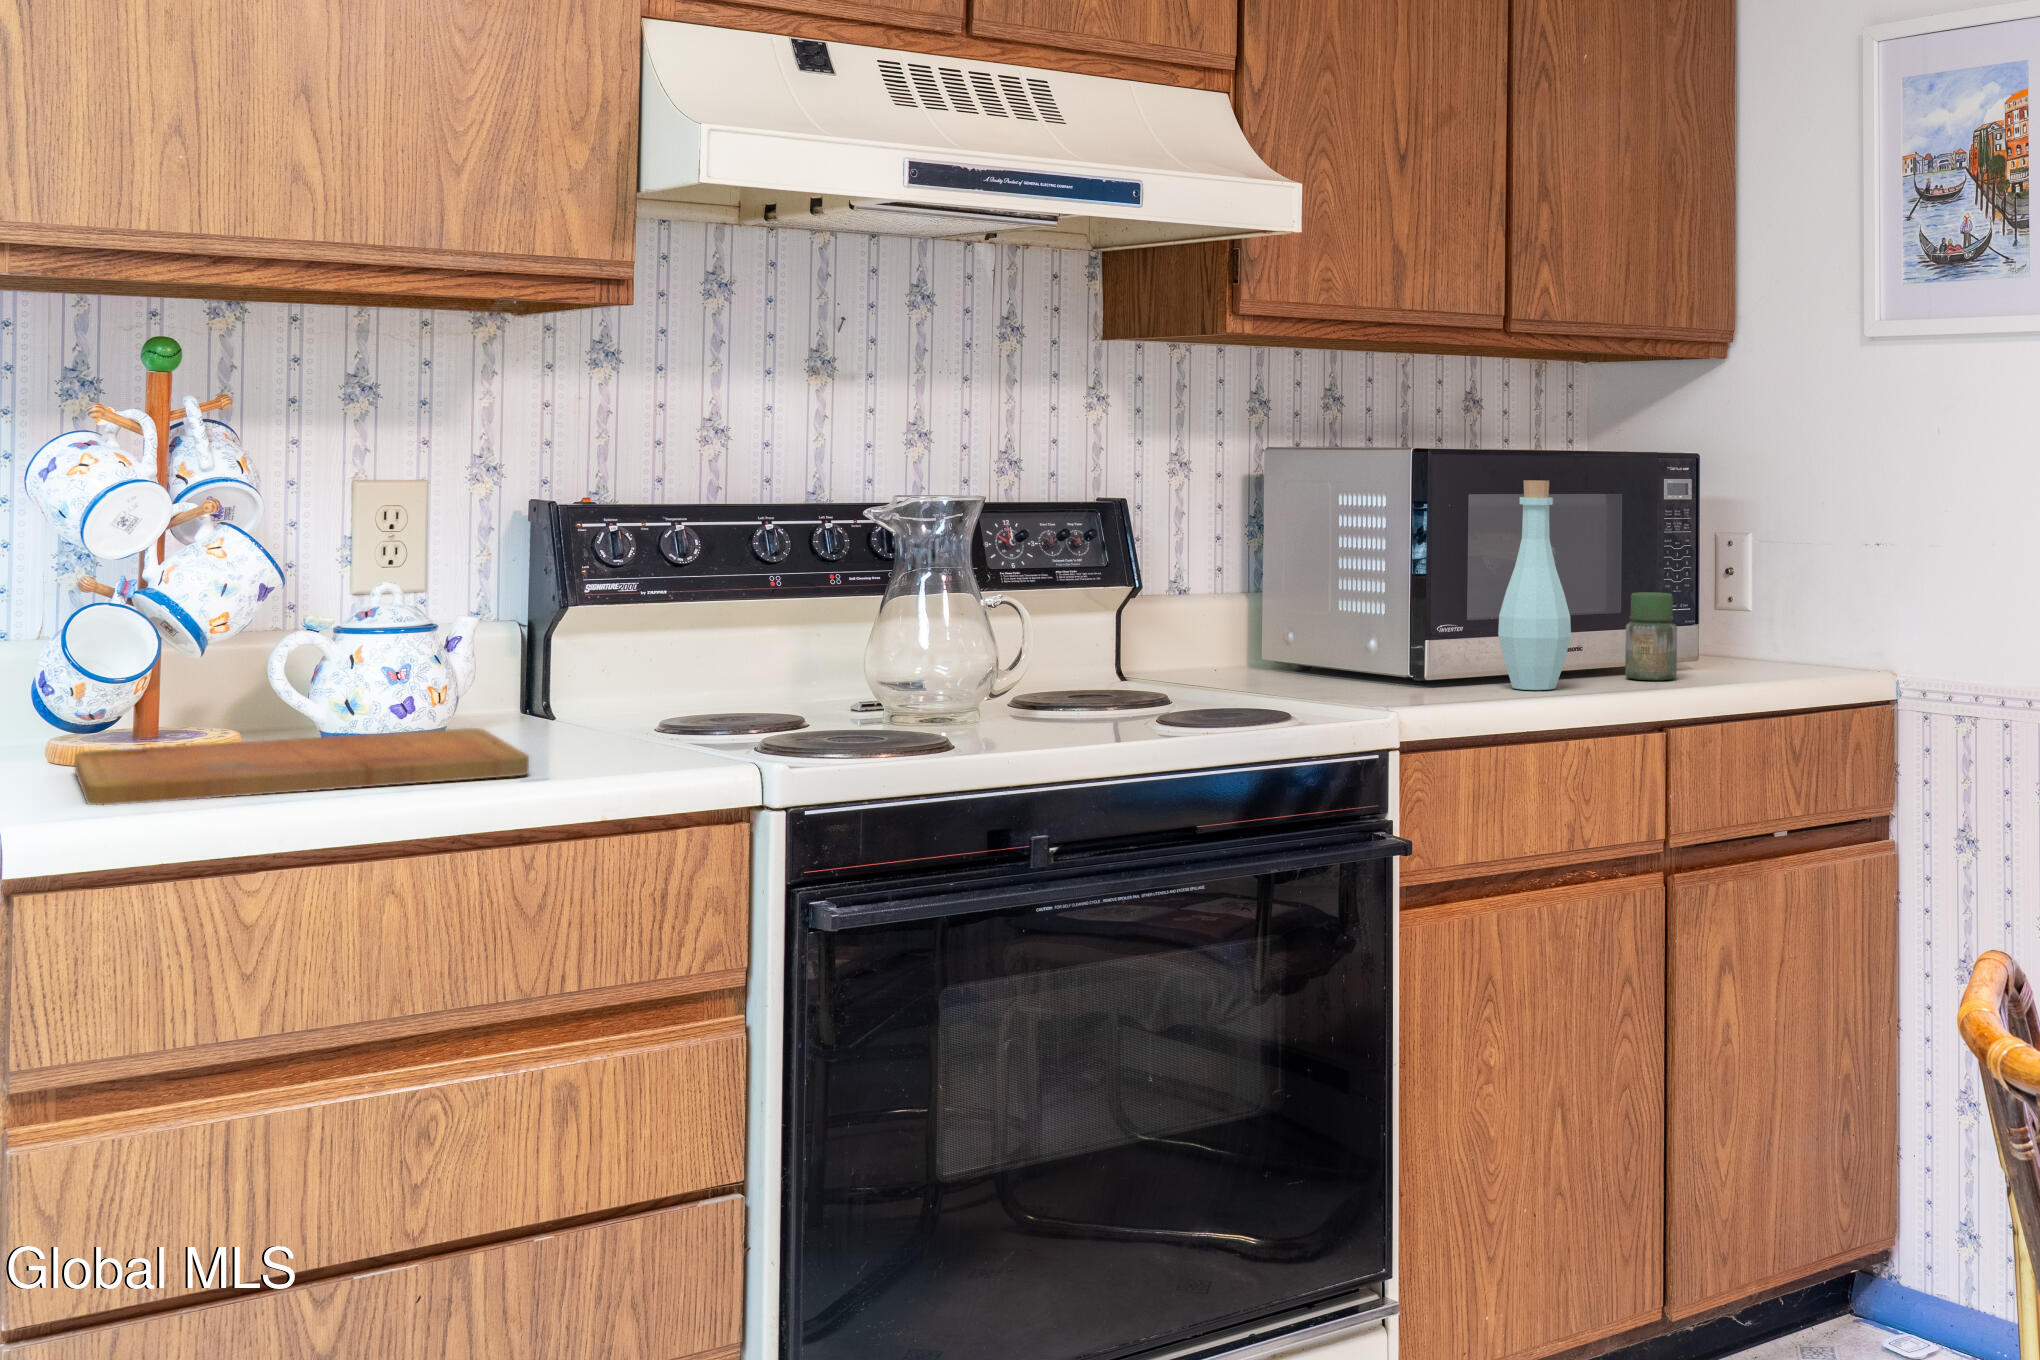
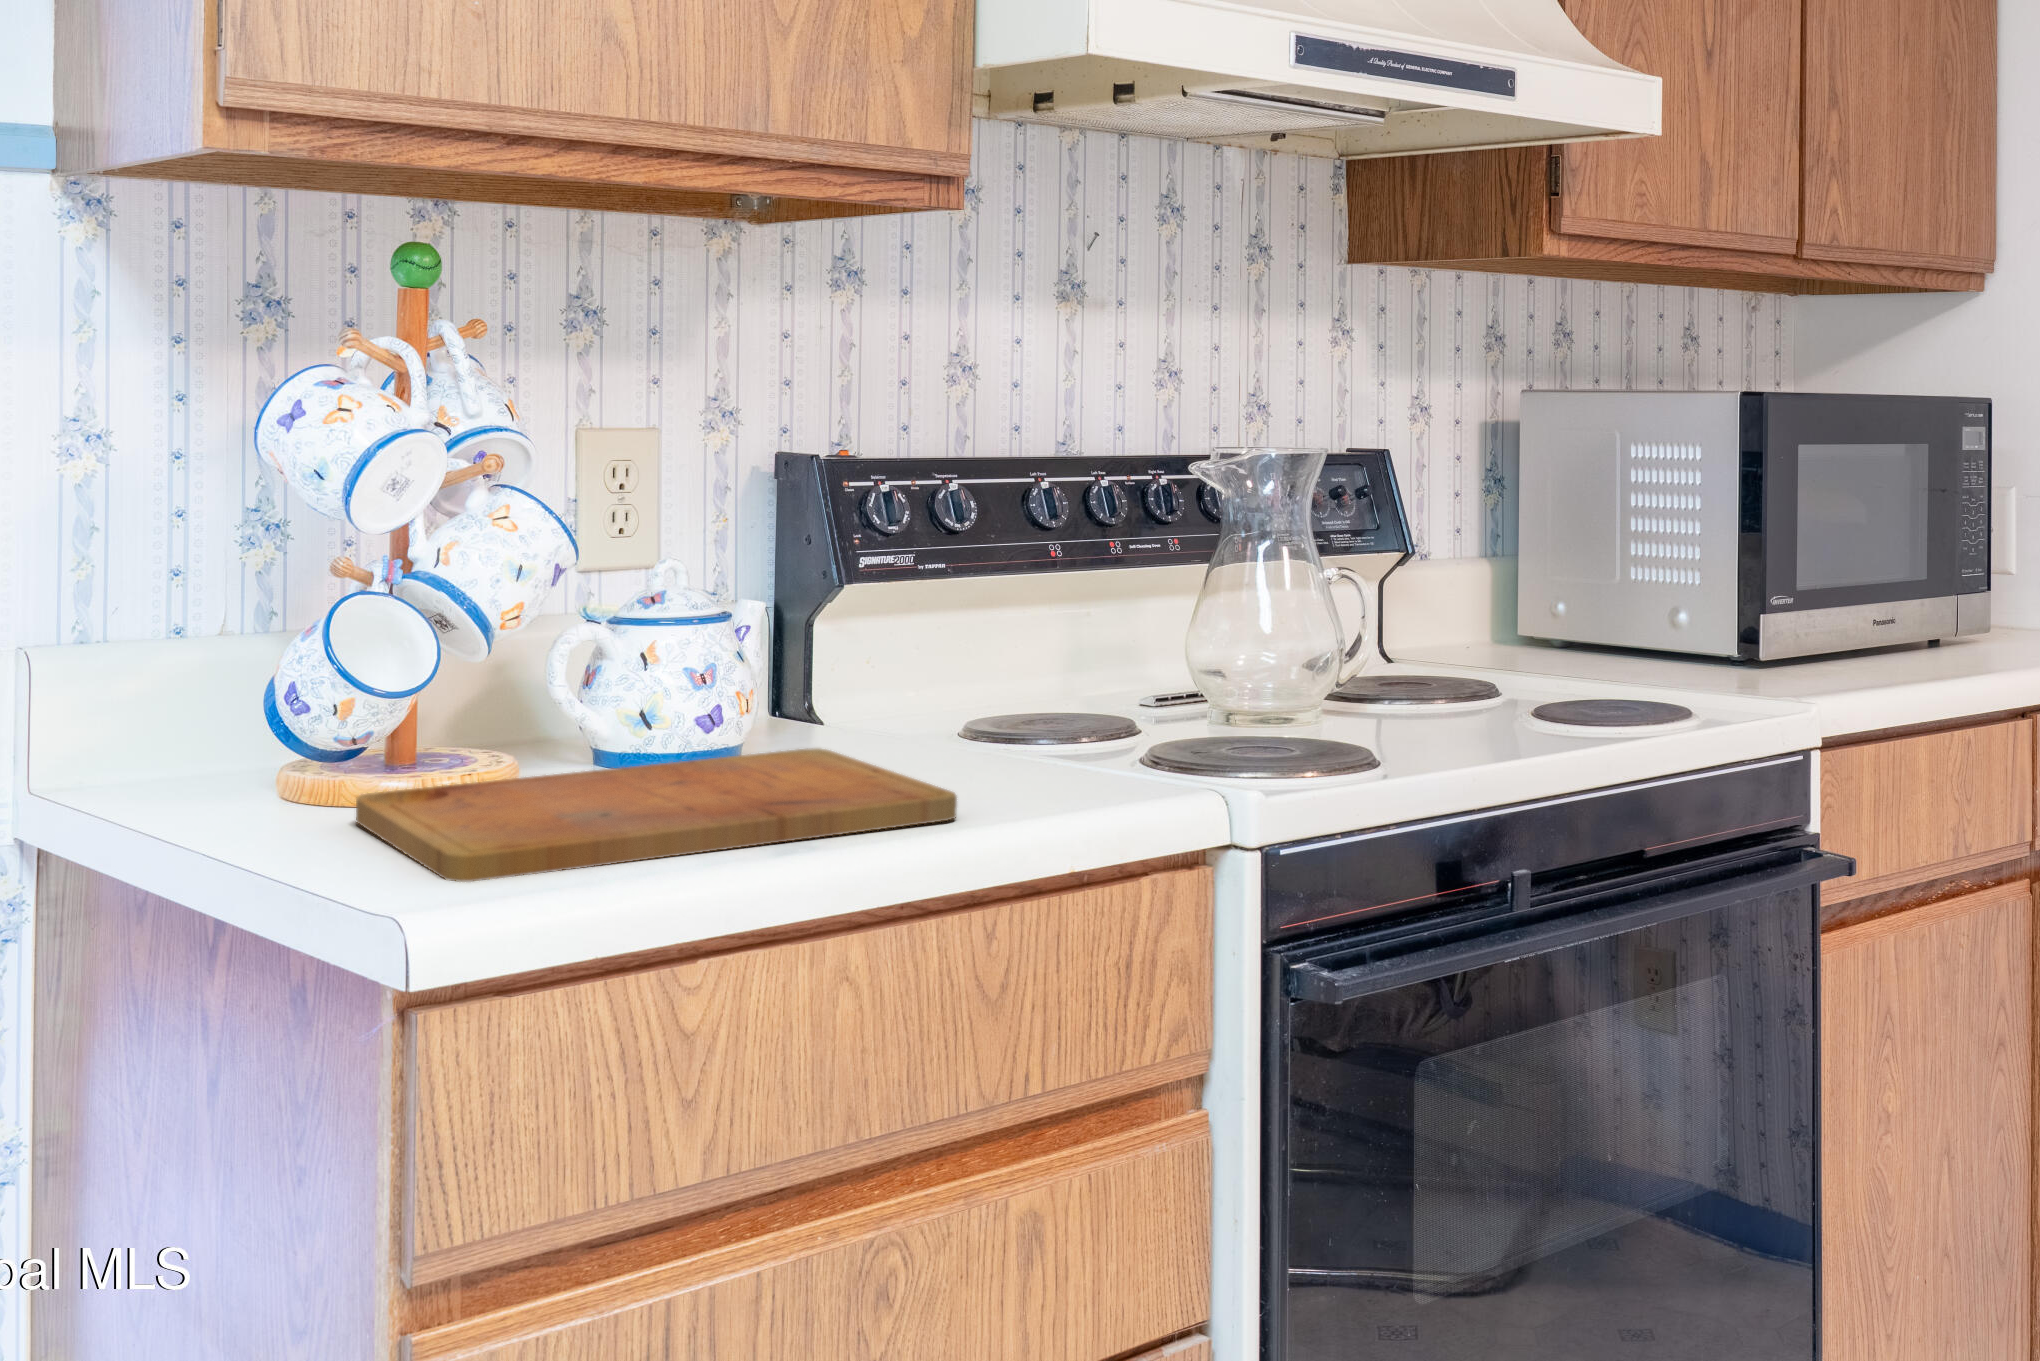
bottle: present [1498,480,1571,690] -> none [1829,428,1918,669]
jar: present [1625,592,1677,680] -> none [1937,554,1998,654]

